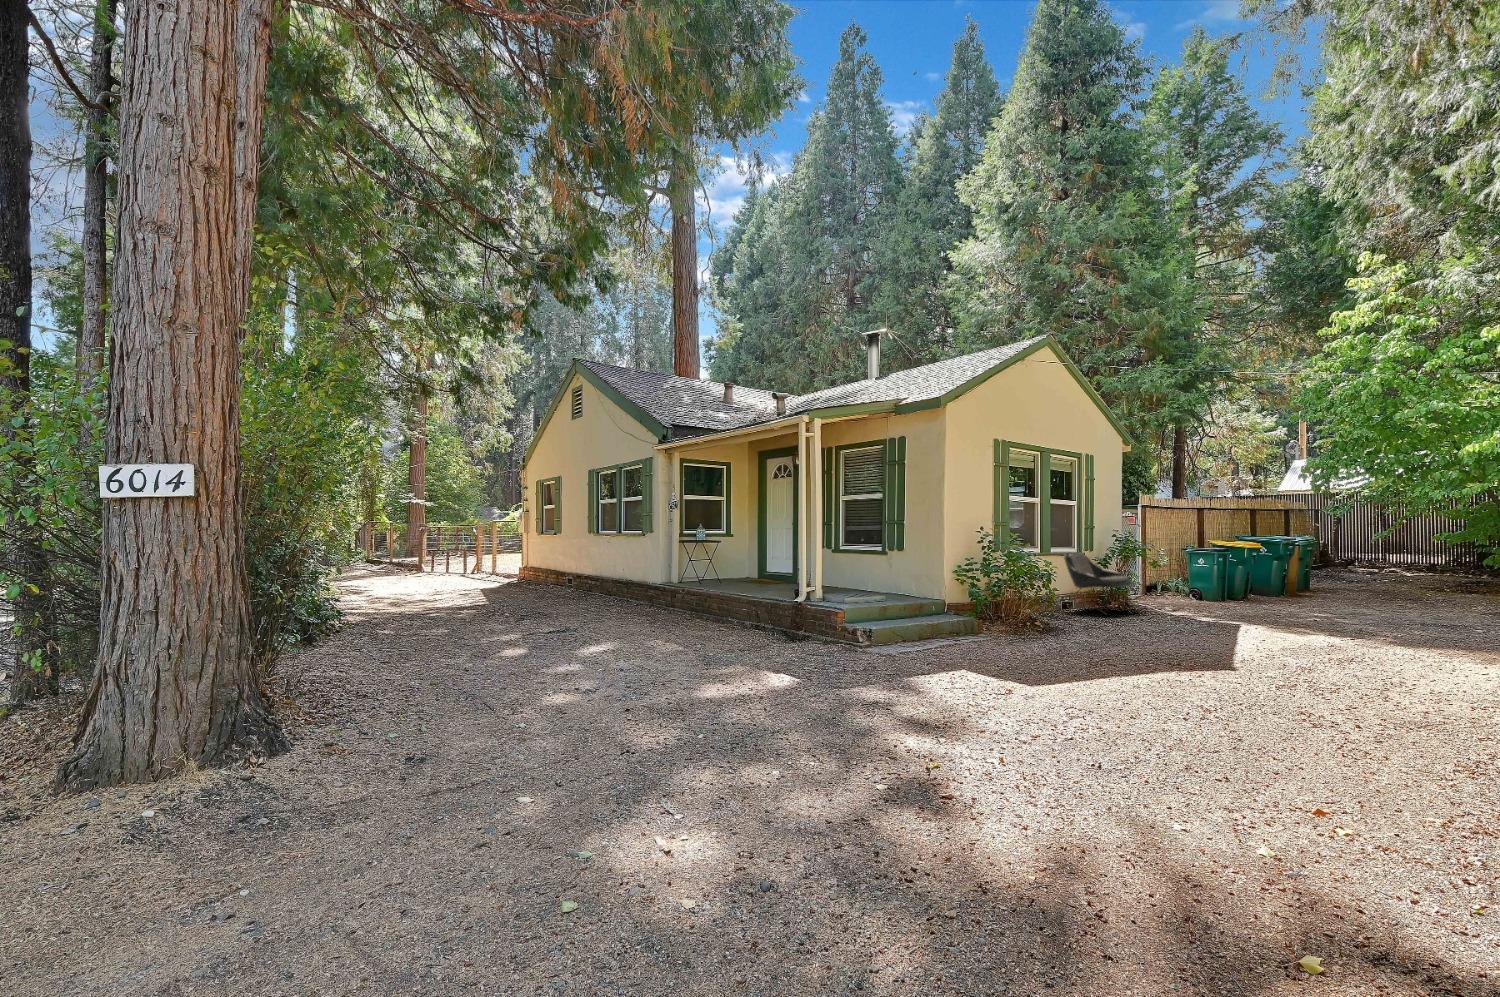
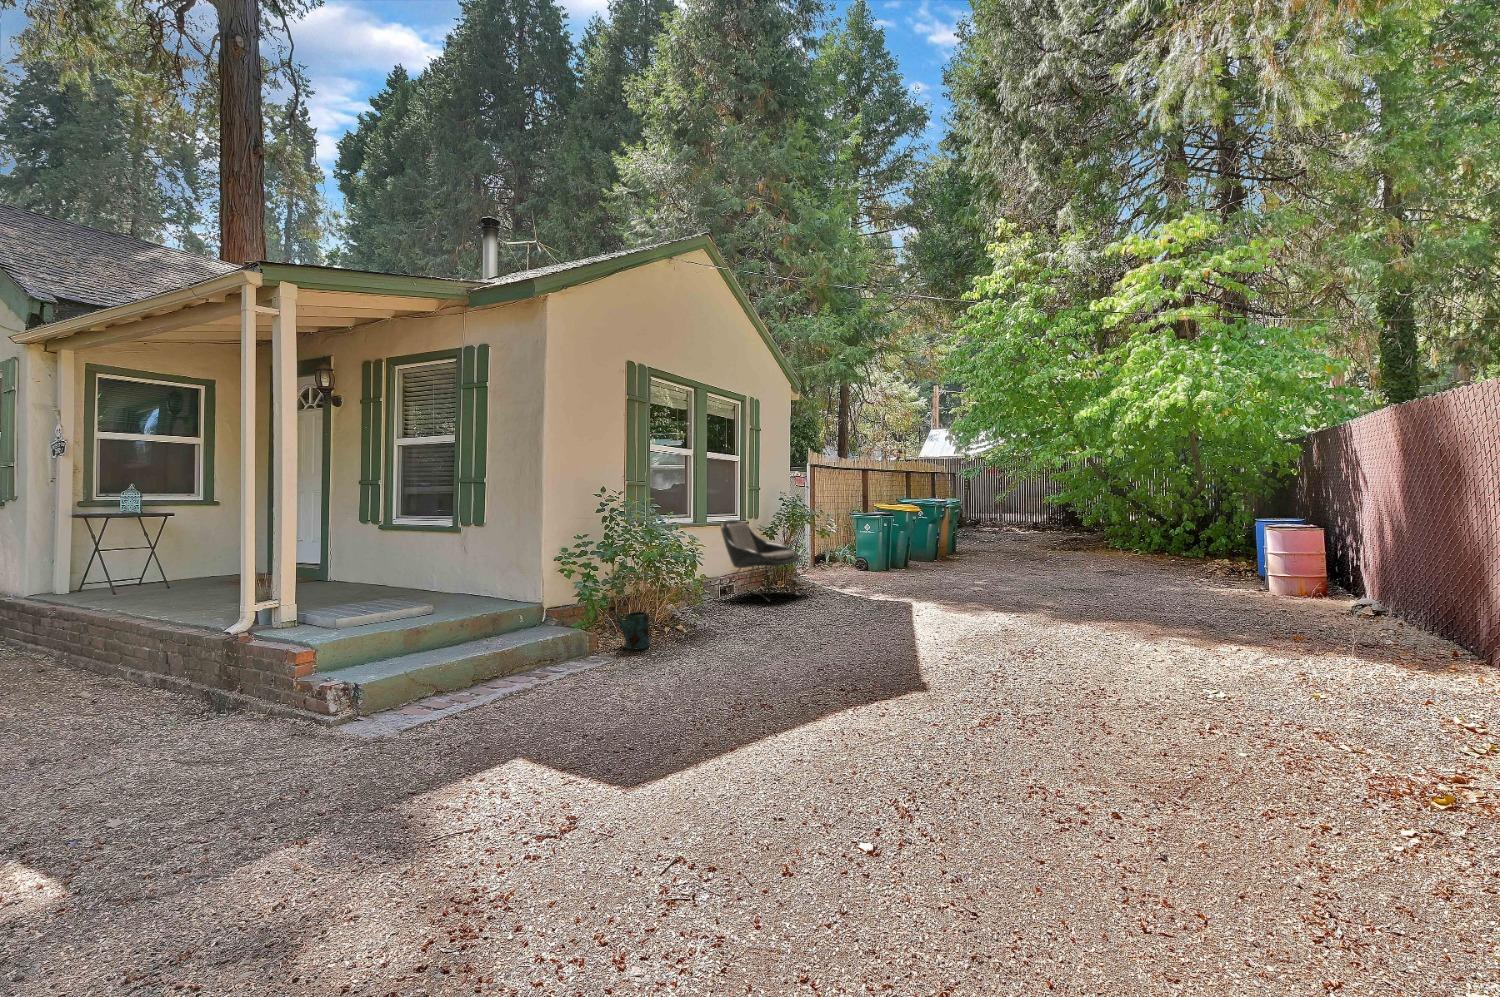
watering can: none [987,607,1021,637] -> present [609,606,655,649]

